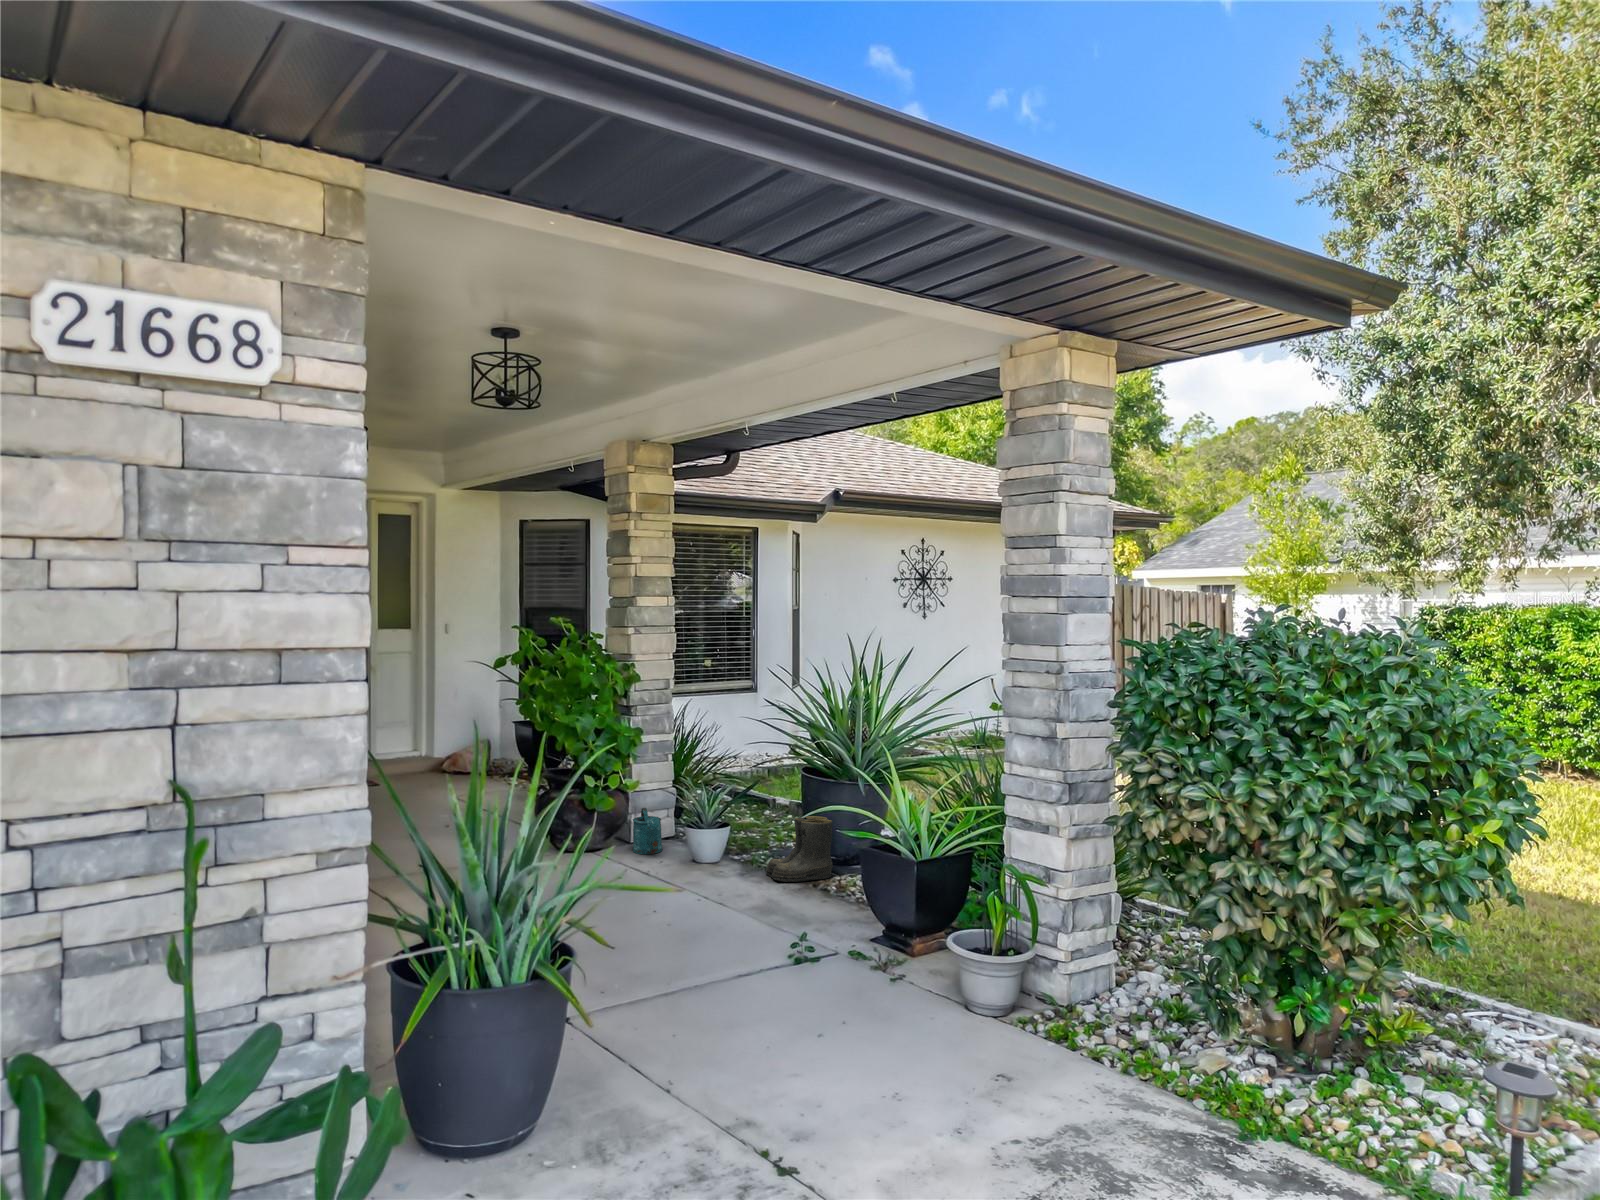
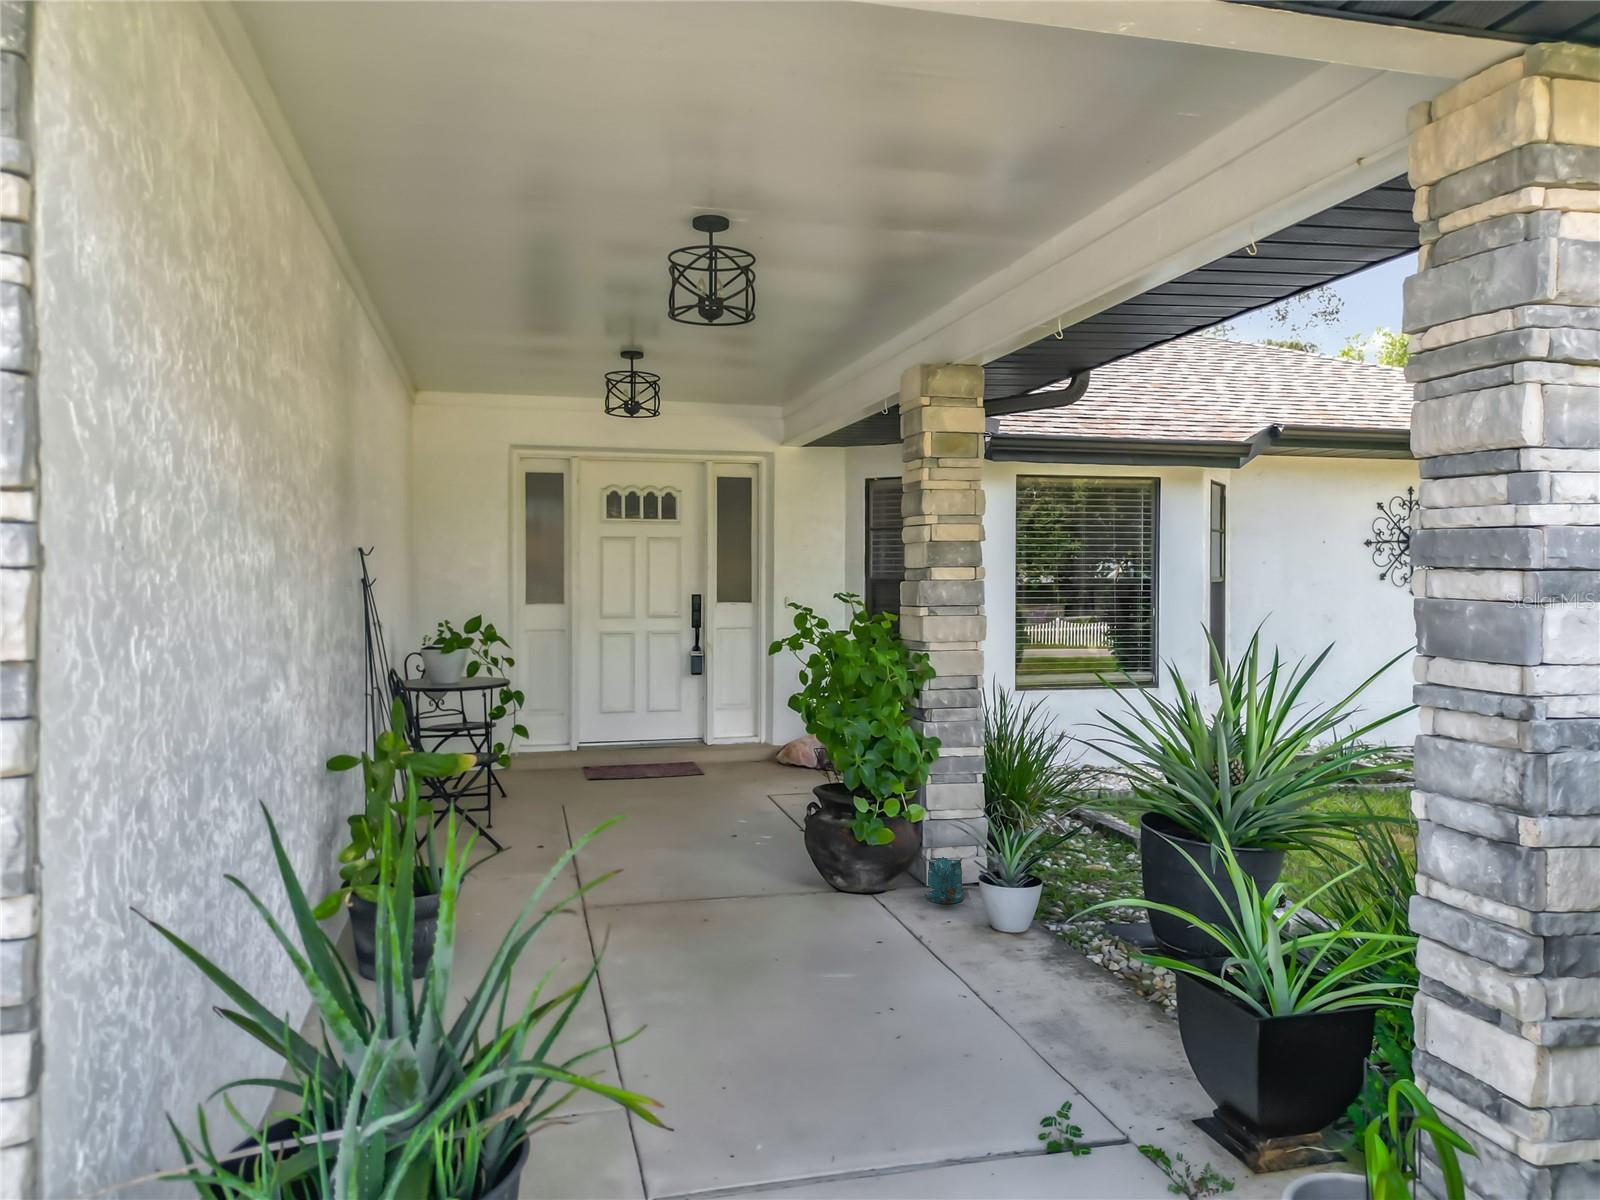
boots: present [766,816,832,882] -> none [1078,888,1178,984]

